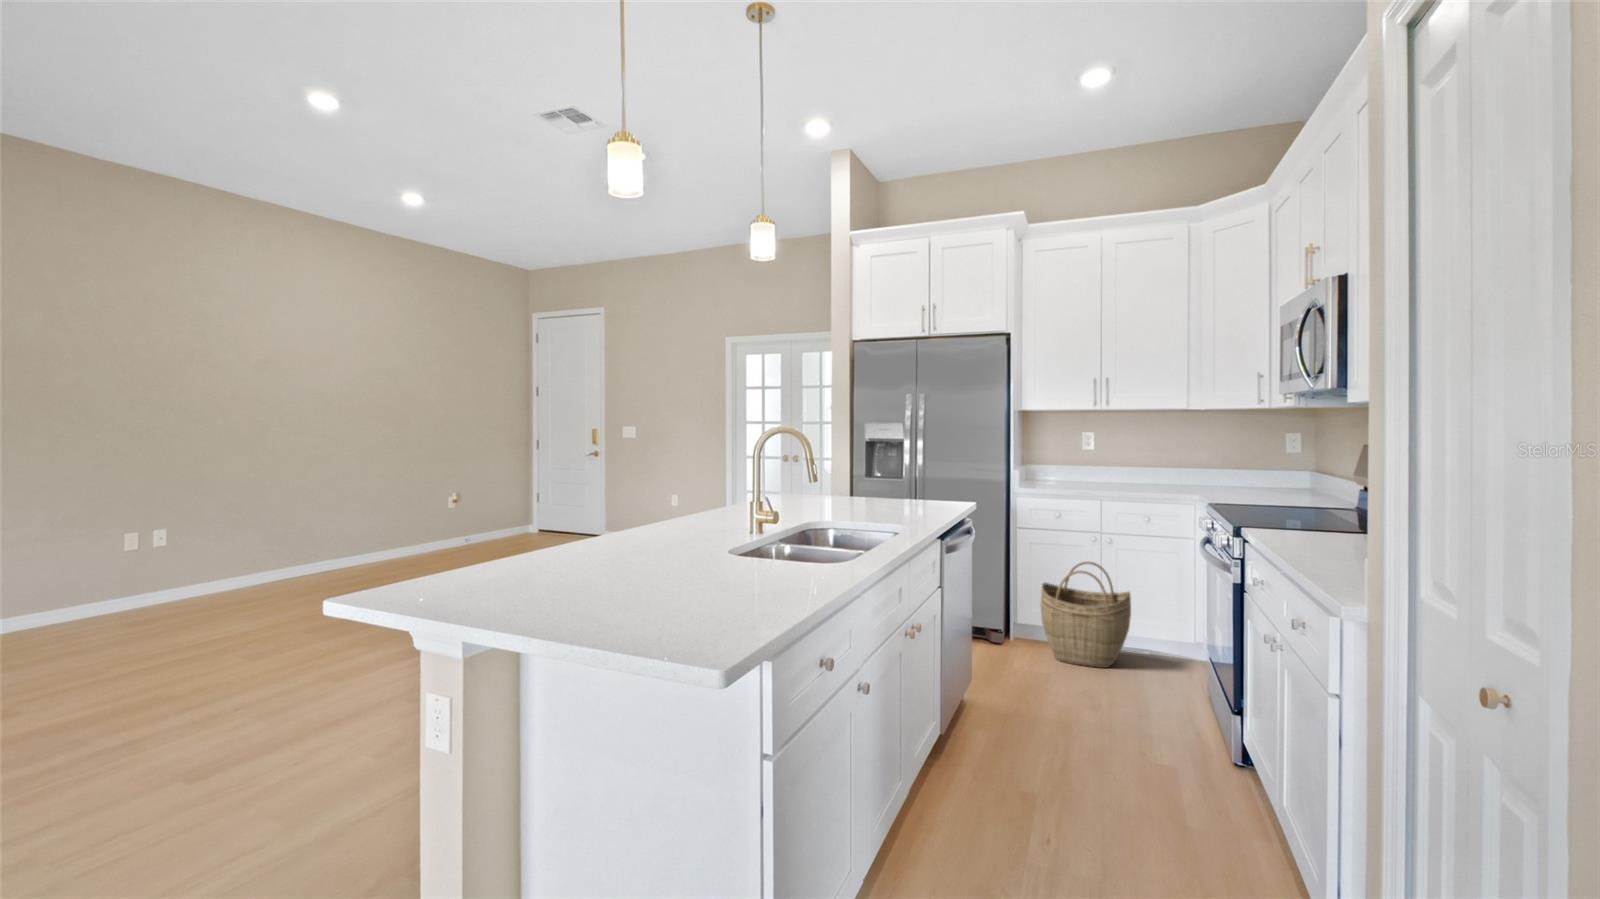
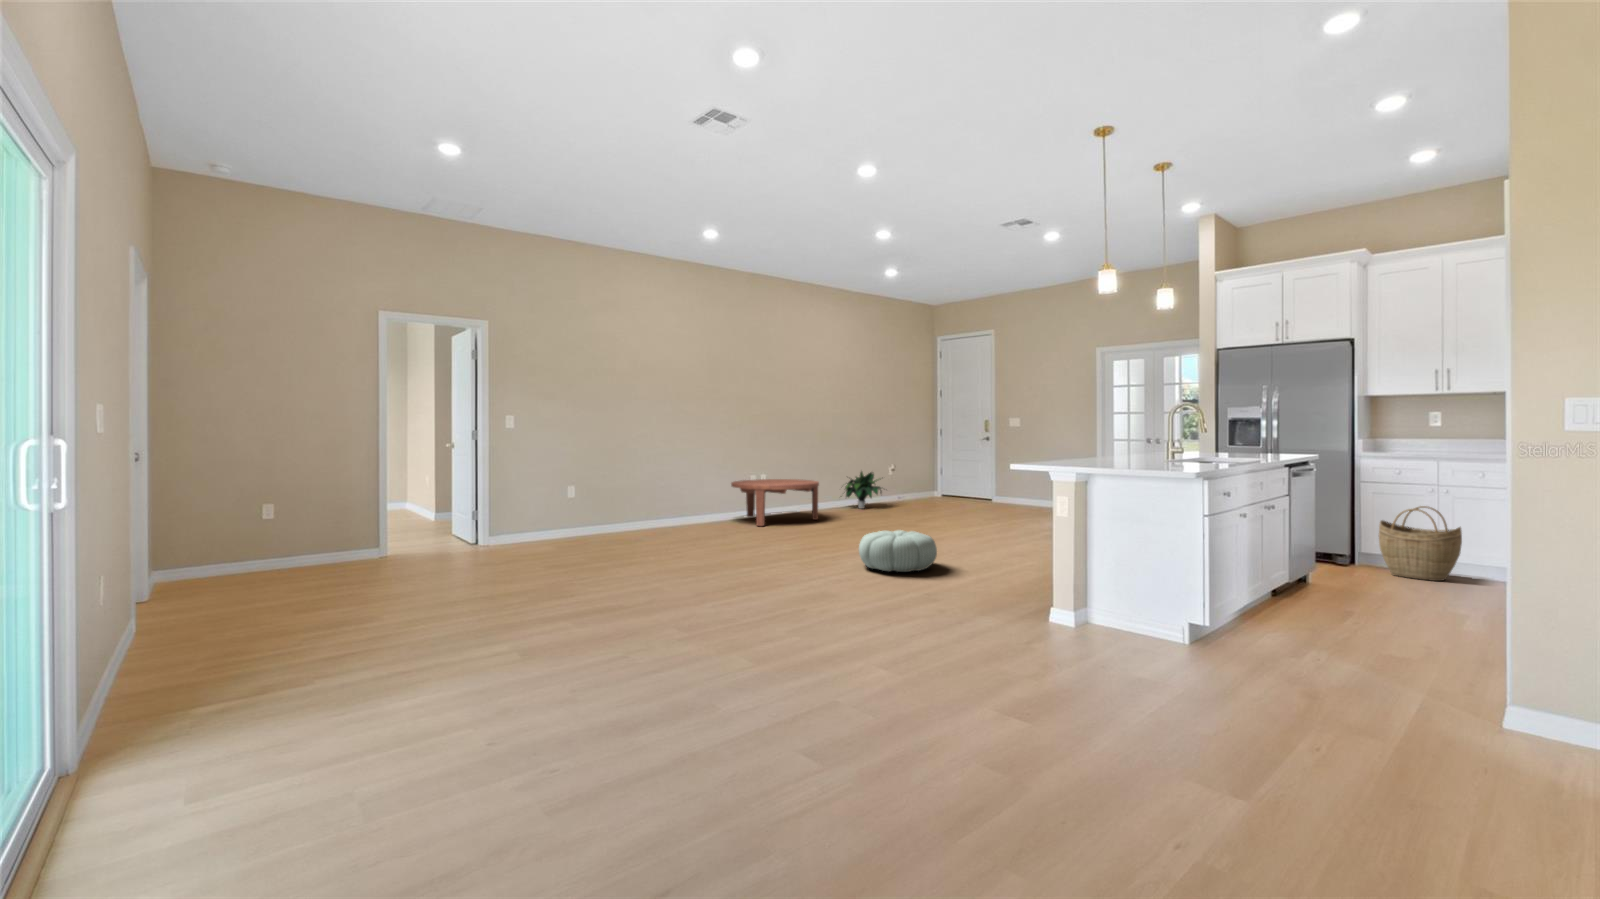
potted plant: none [342,506,429,568] -> present [845,472,882,508]
coffee table: none [49,535,264,640] -> present [731,479,819,526]
pouf: none [139,679,348,798] -> present [859,530,937,572]

